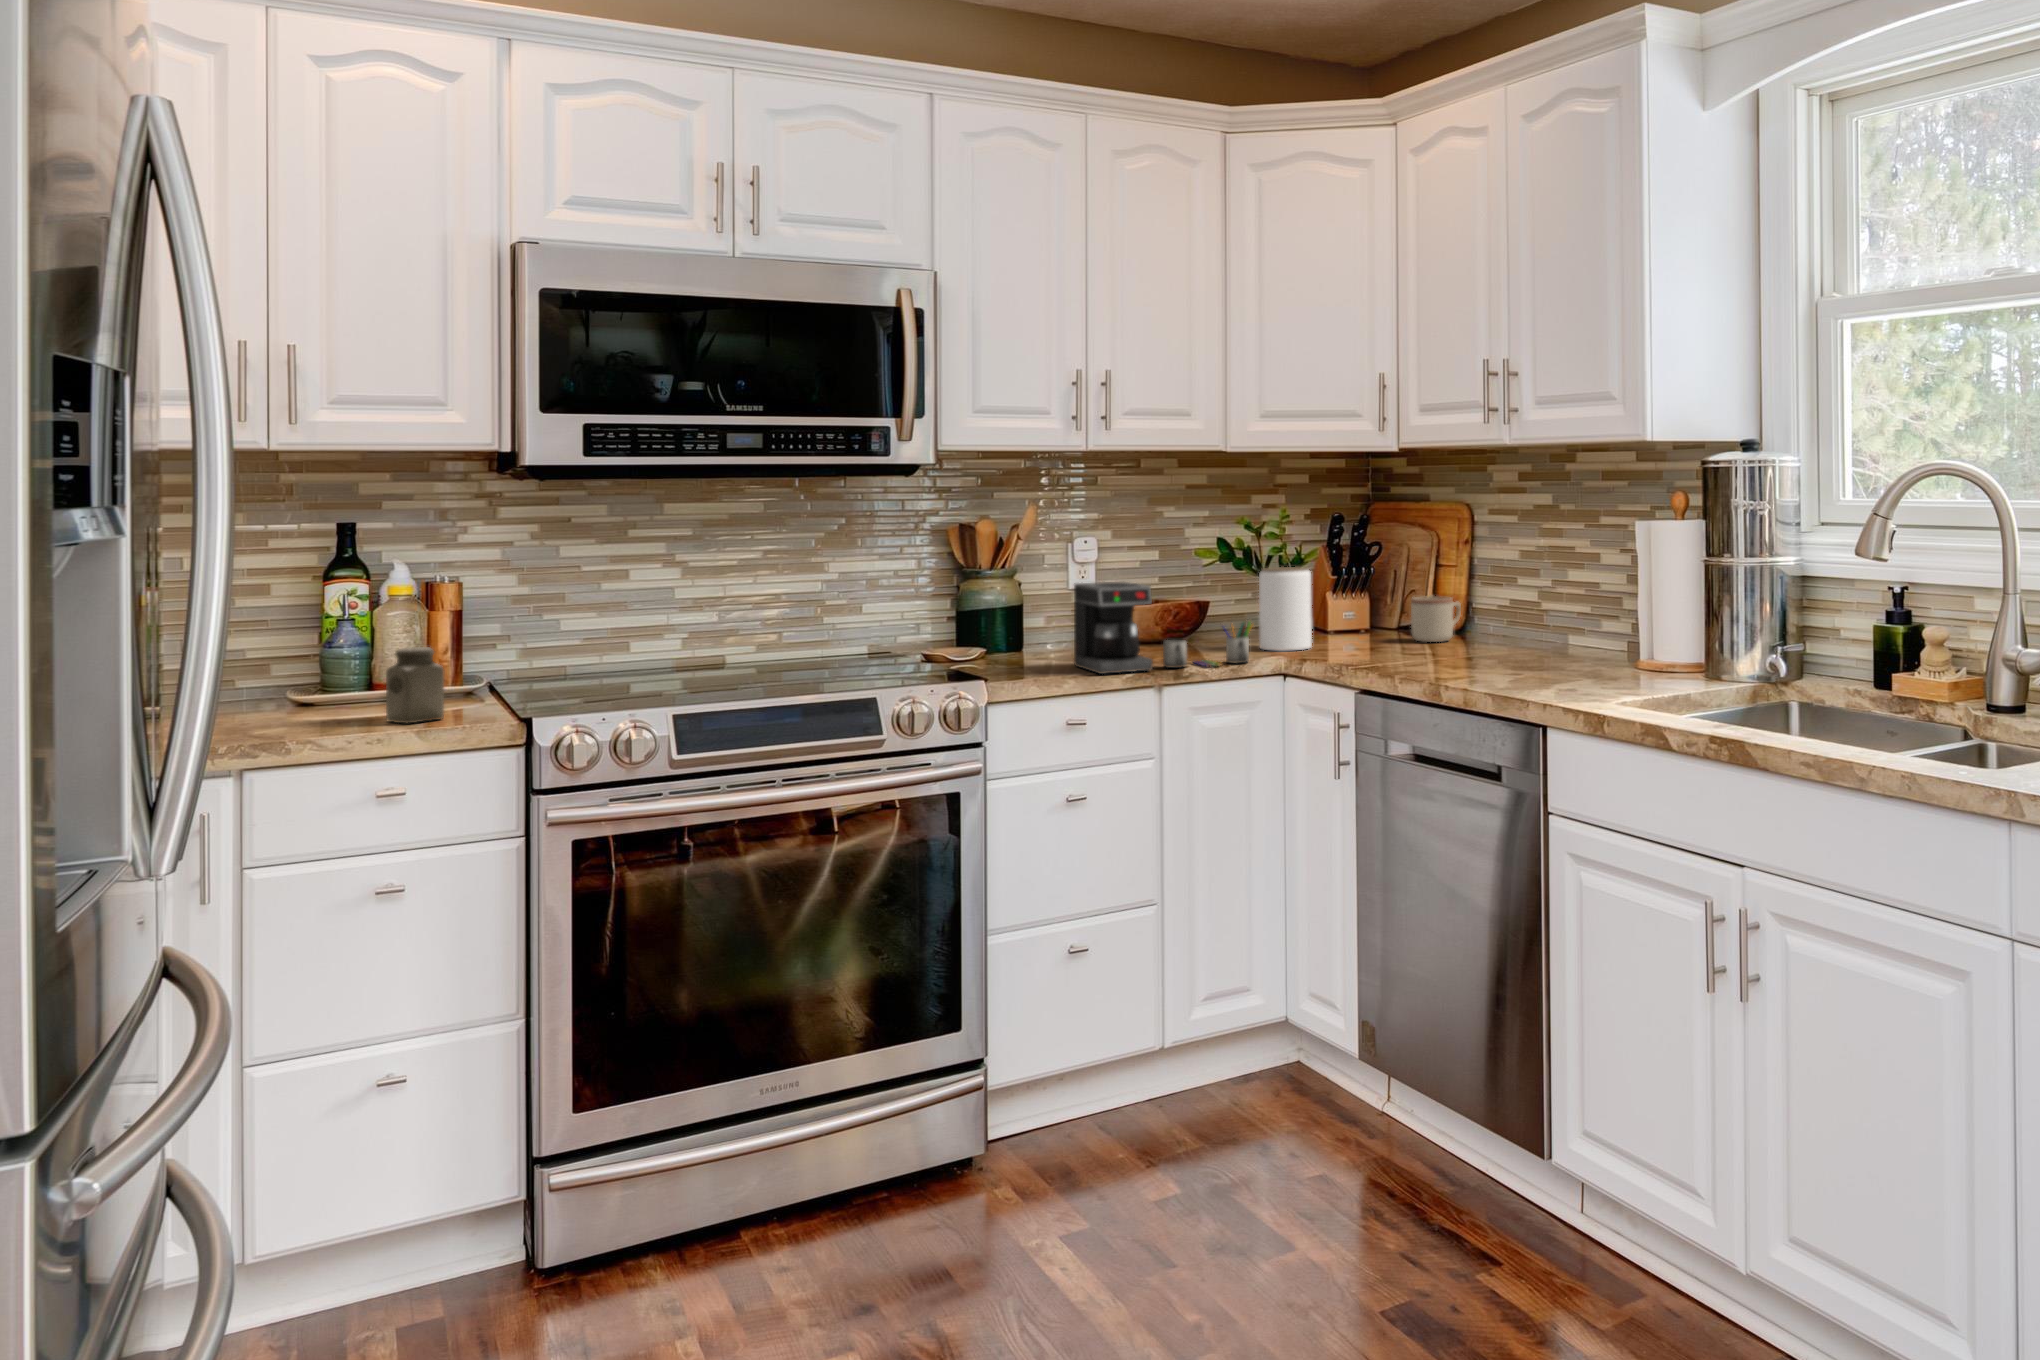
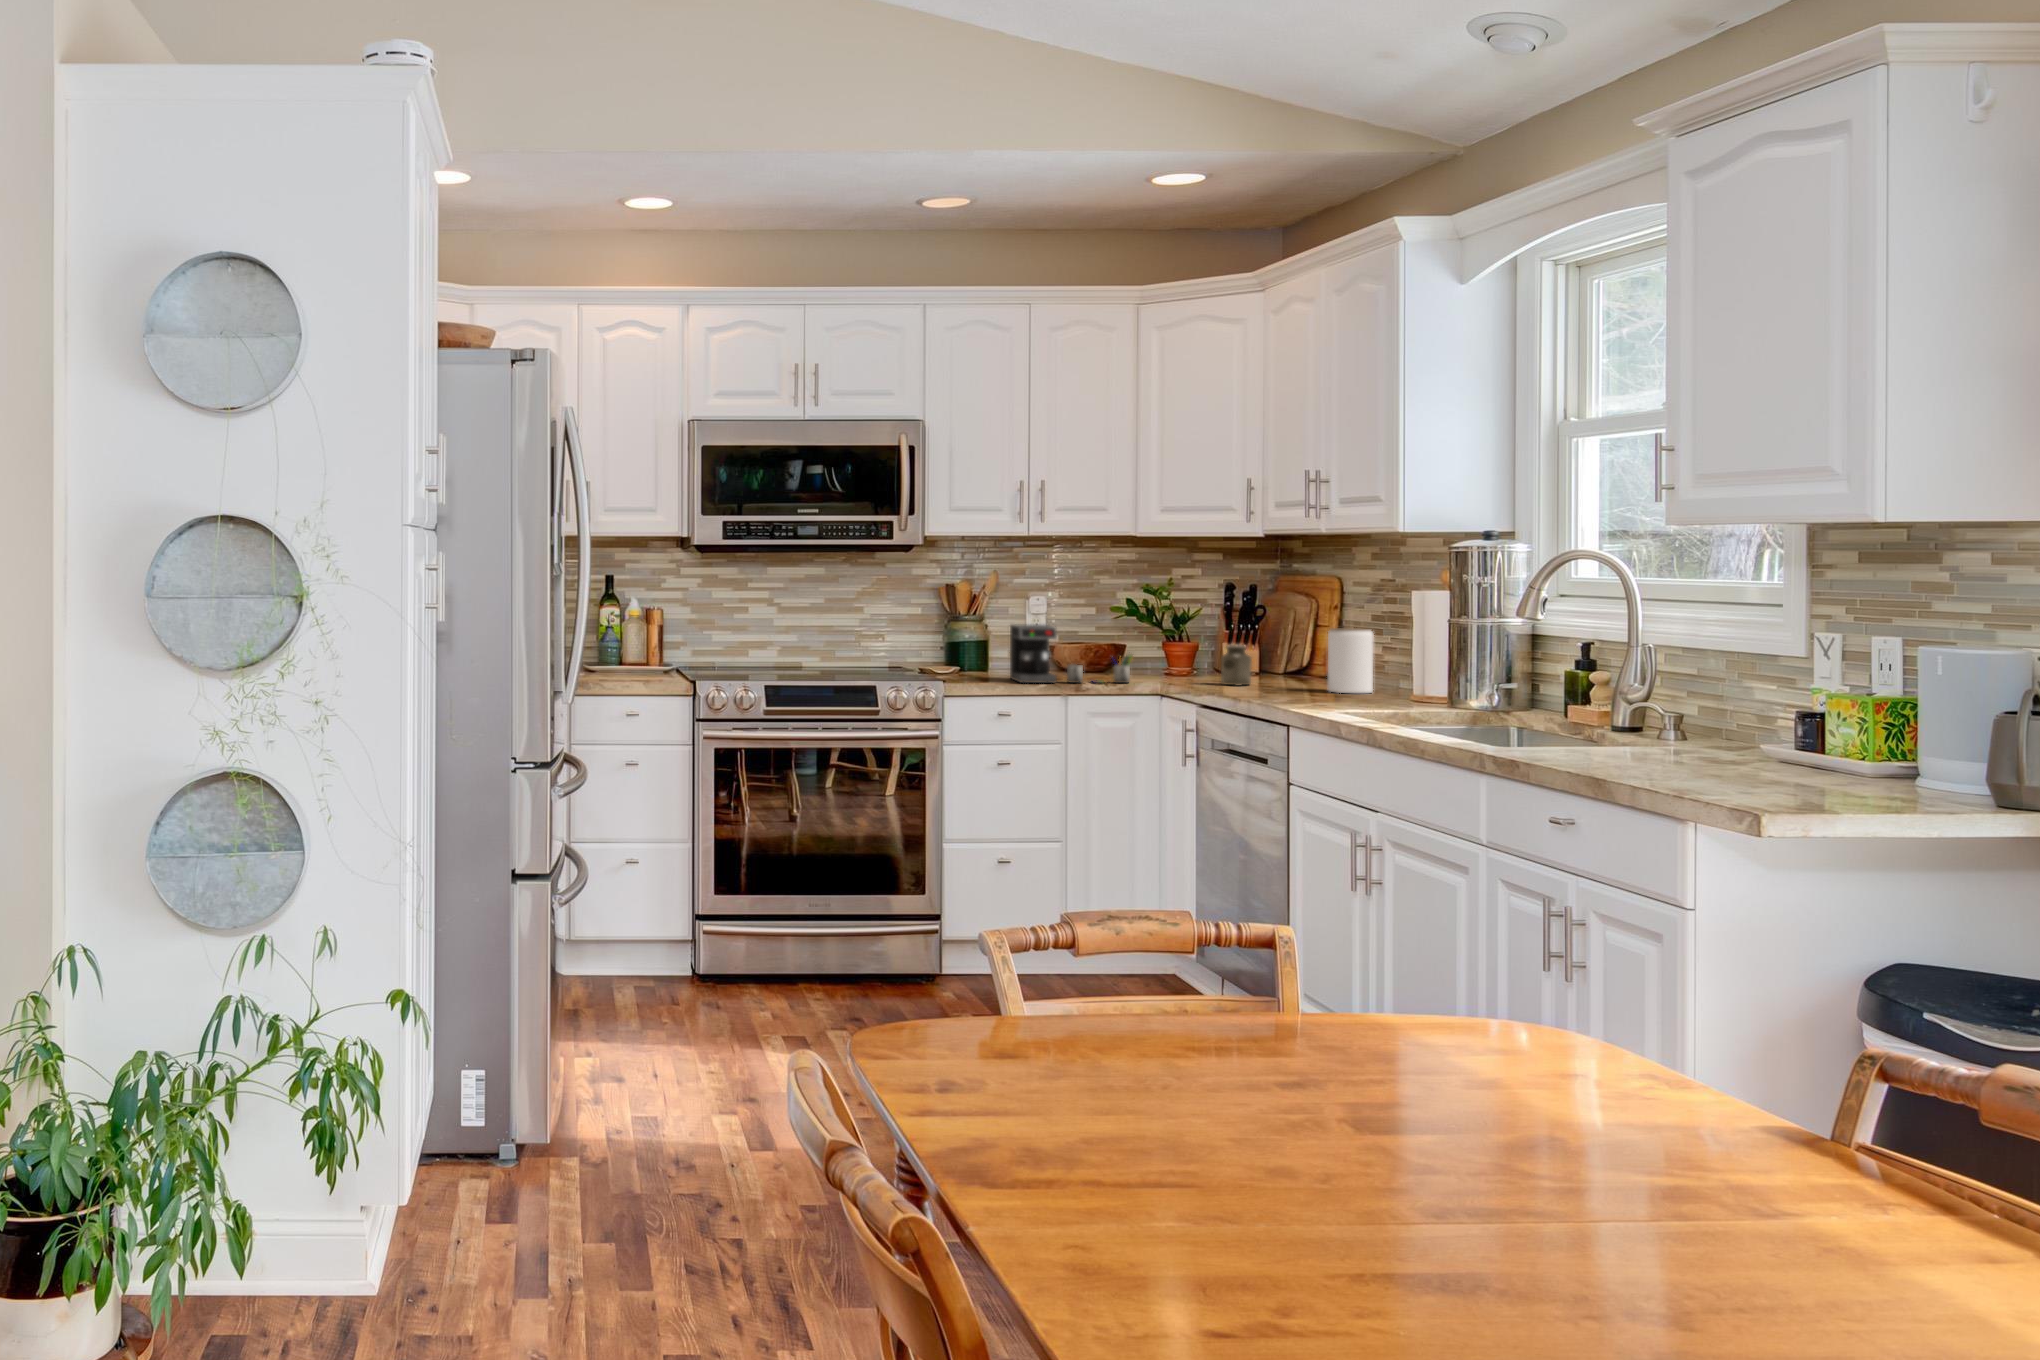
jar: present [1259,567,1312,651] -> present [1327,628,1373,693]
mug: present [1411,596,1461,642] -> none [1275,646,1320,680]
salt shaker: present [386,647,445,723] -> present [1221,645,1252,686]

